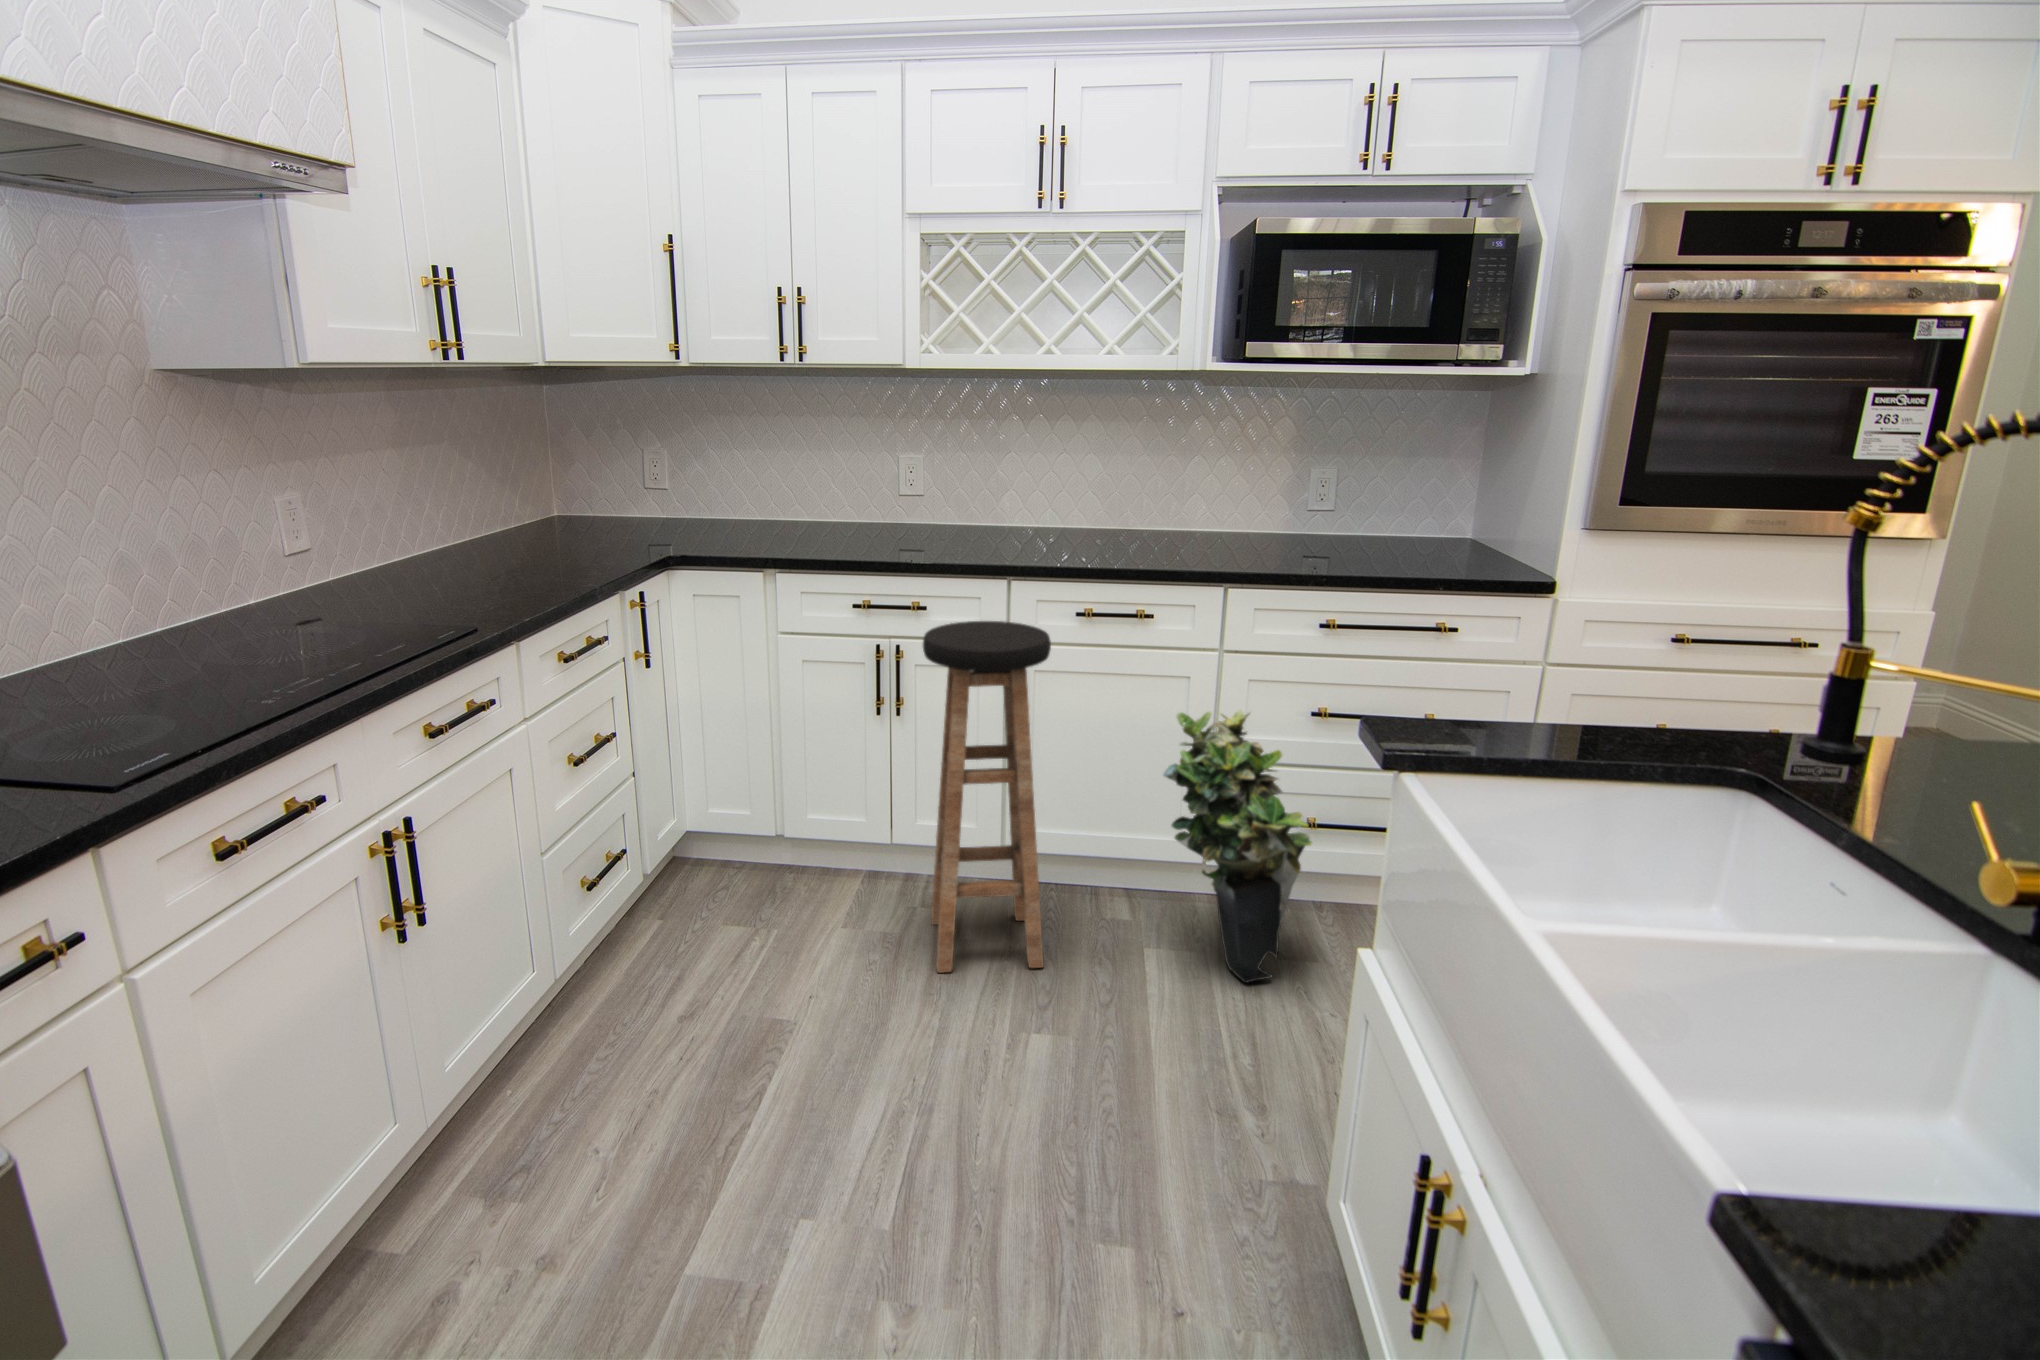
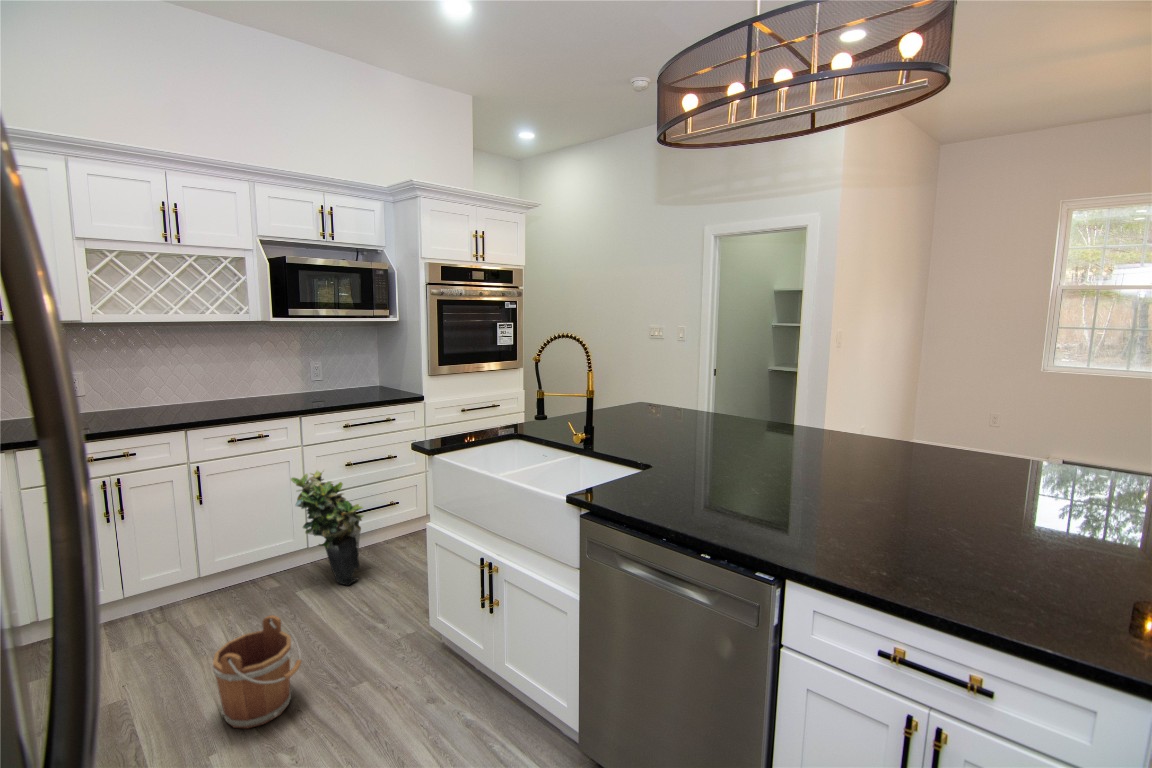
bar stool: present [923,621,1051,973] -> none [154,451,252,646]
bucket: none [849,1000,1012,1220] -> present [212,616,302,729]

